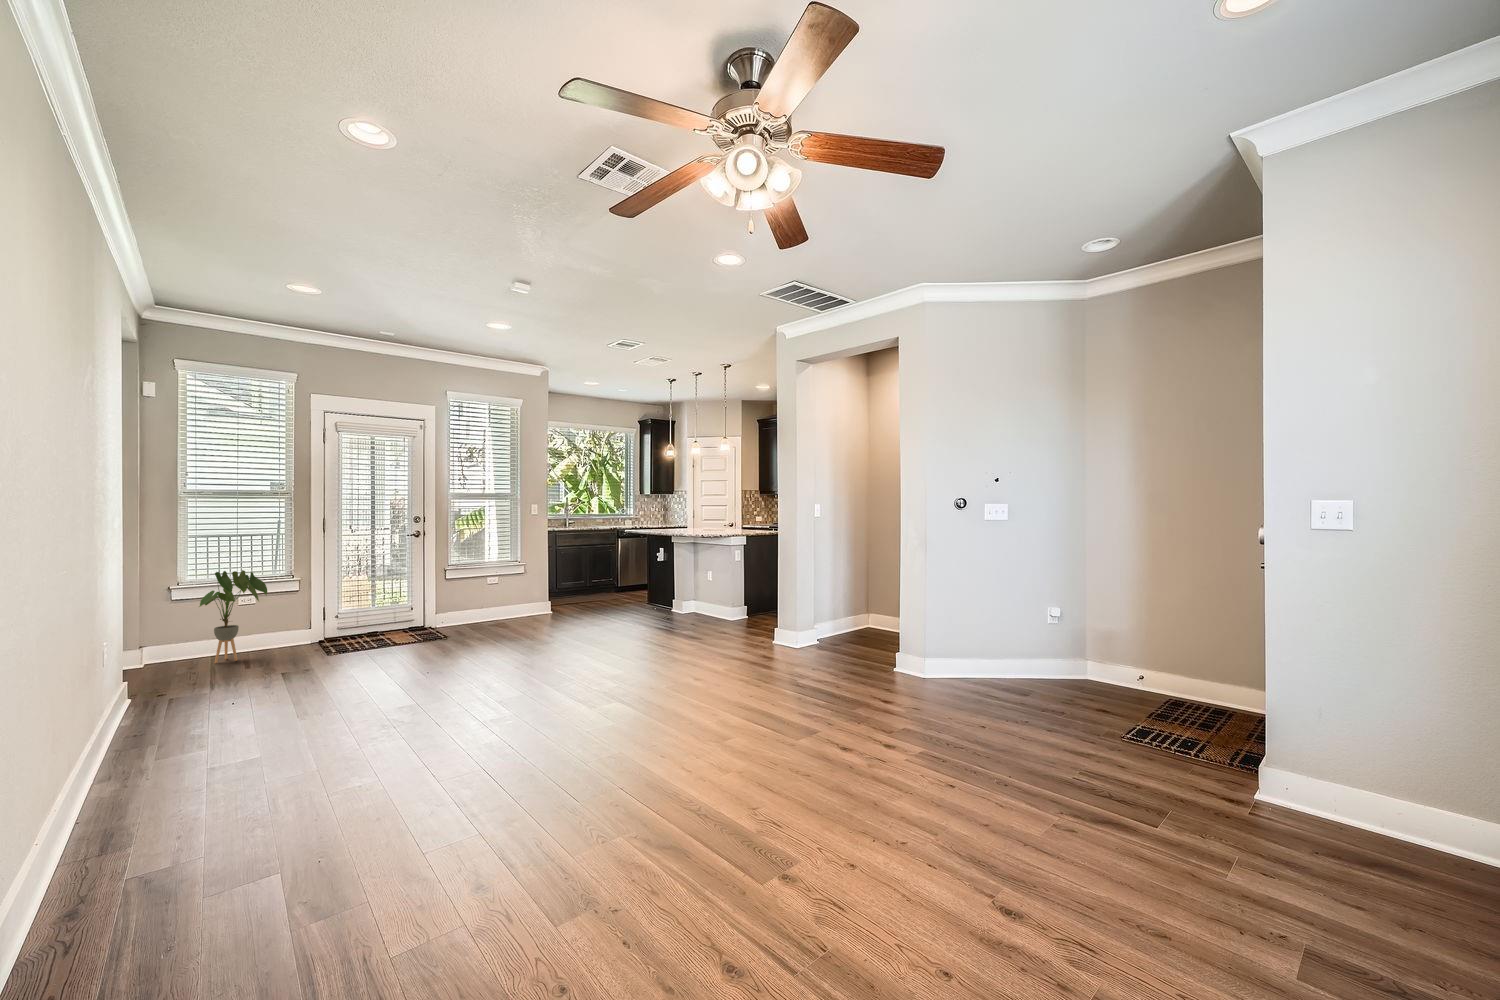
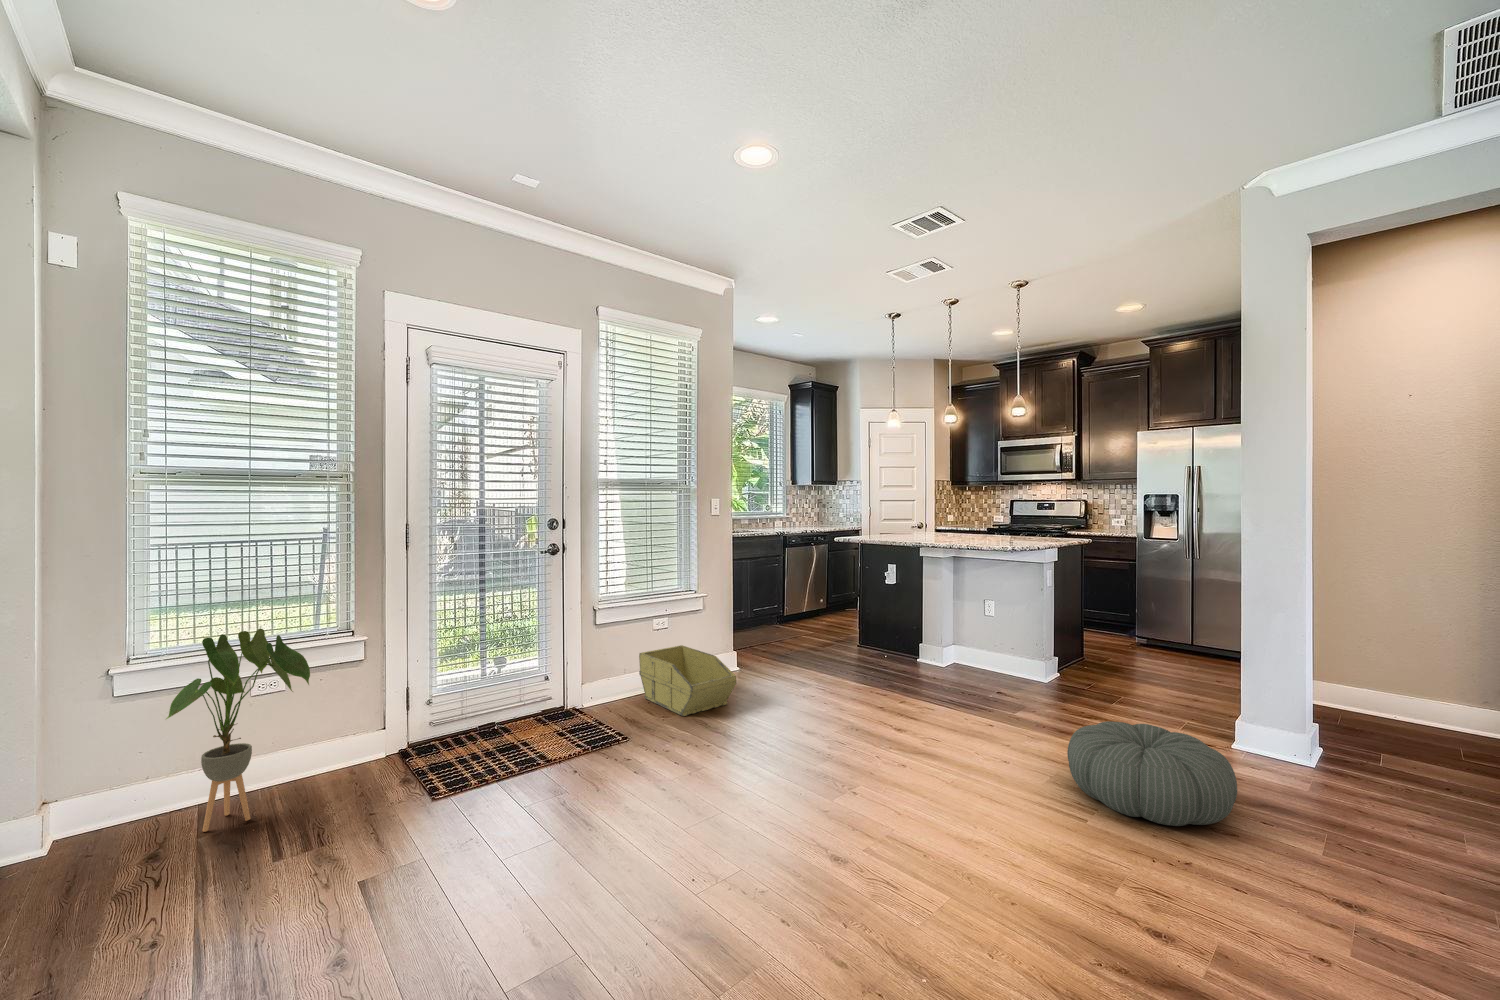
storage bin: none [475,594,526,630] -> present [639,645,736,716]
pouf: none [649,621,719,661] -> present [1067,721,1237,826]

